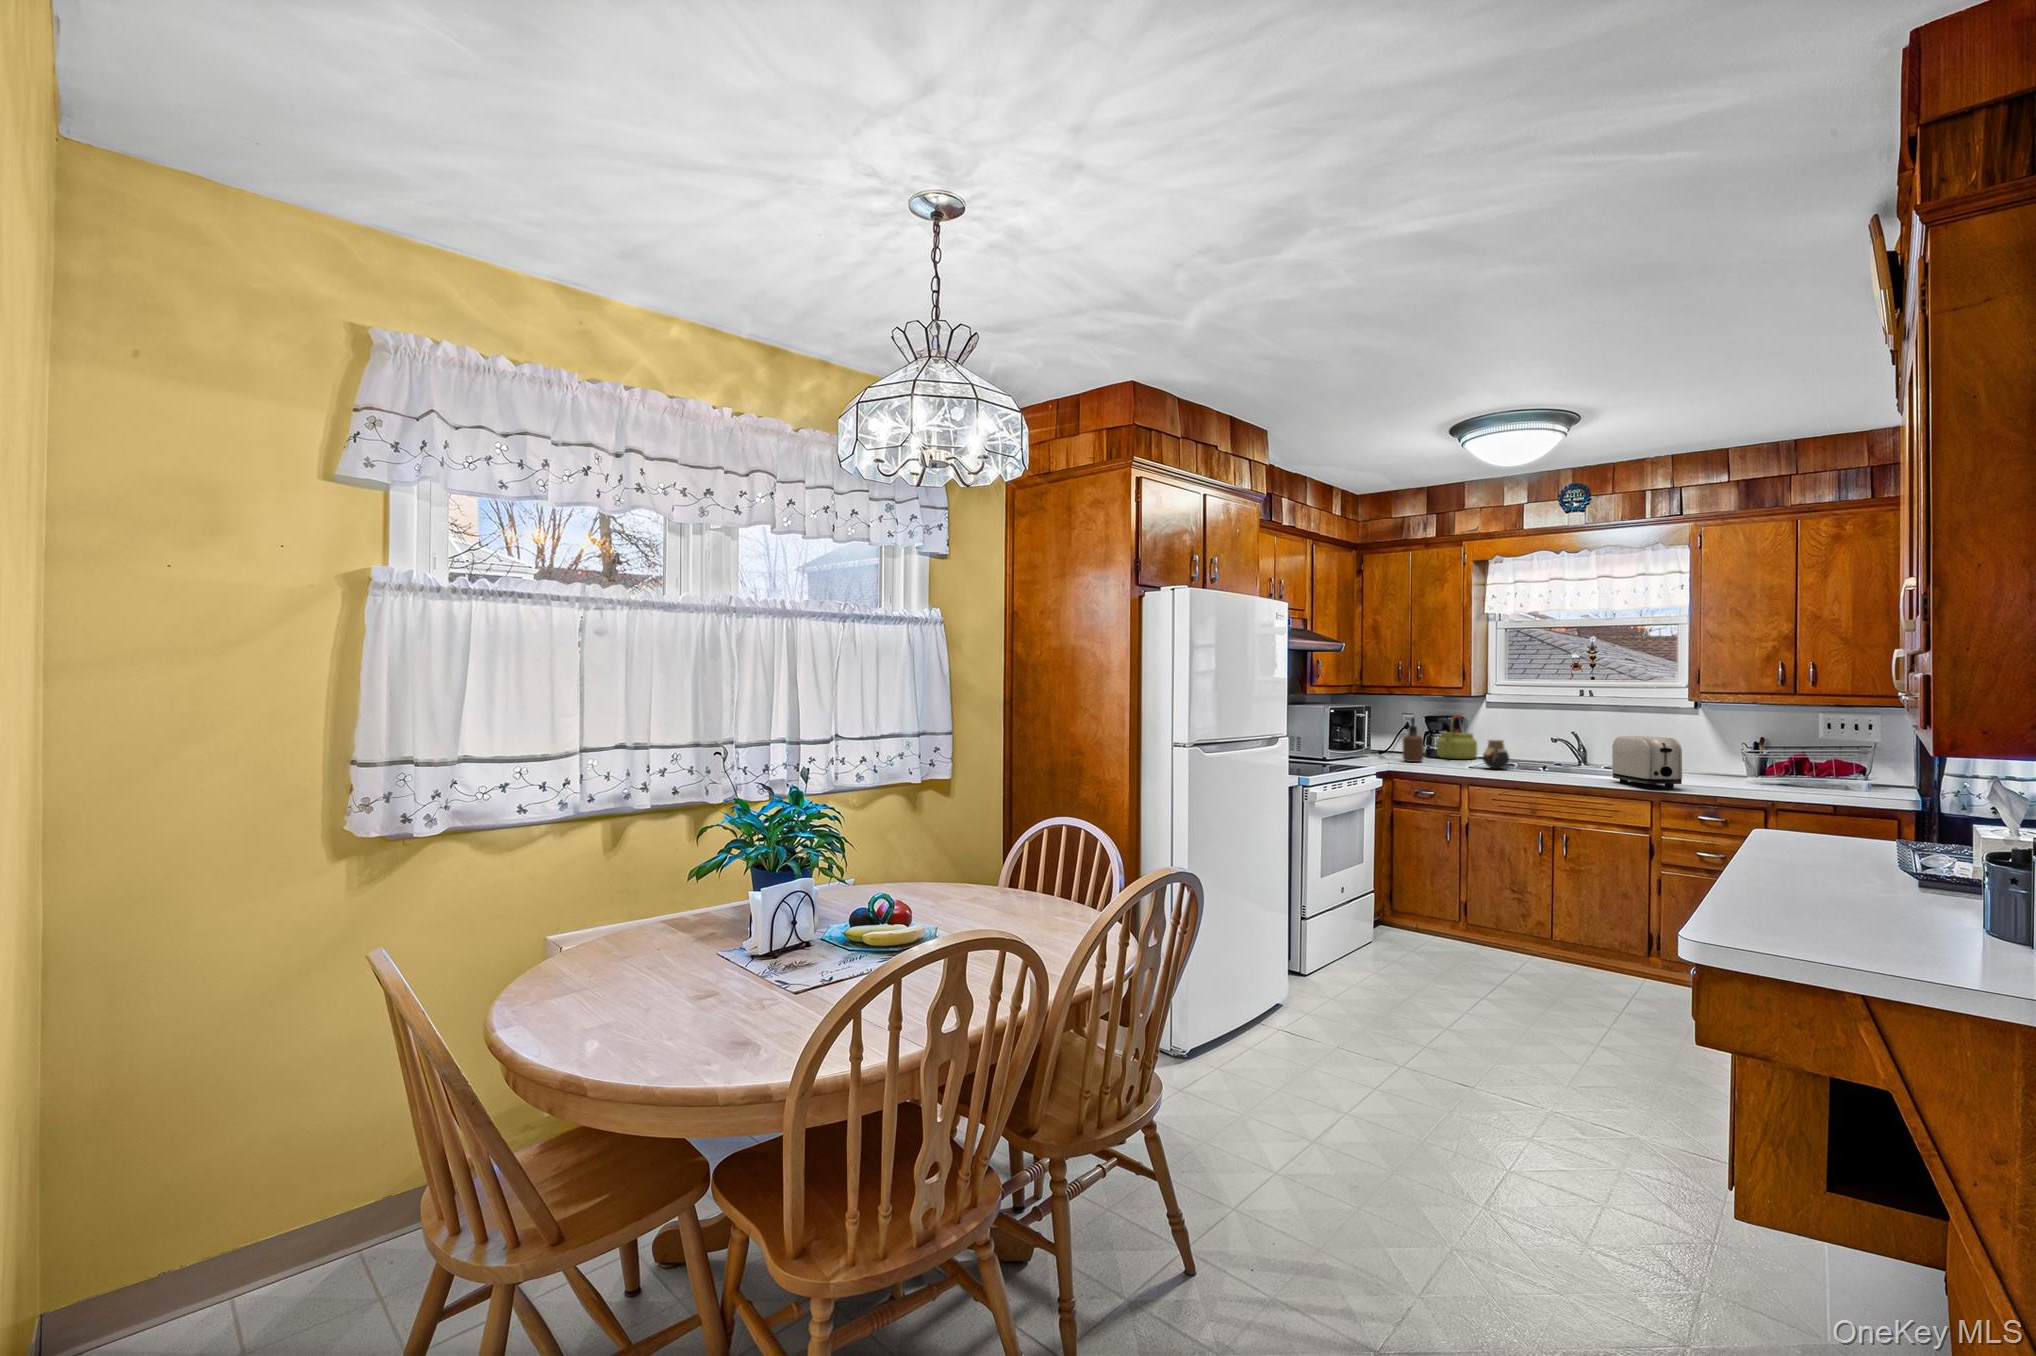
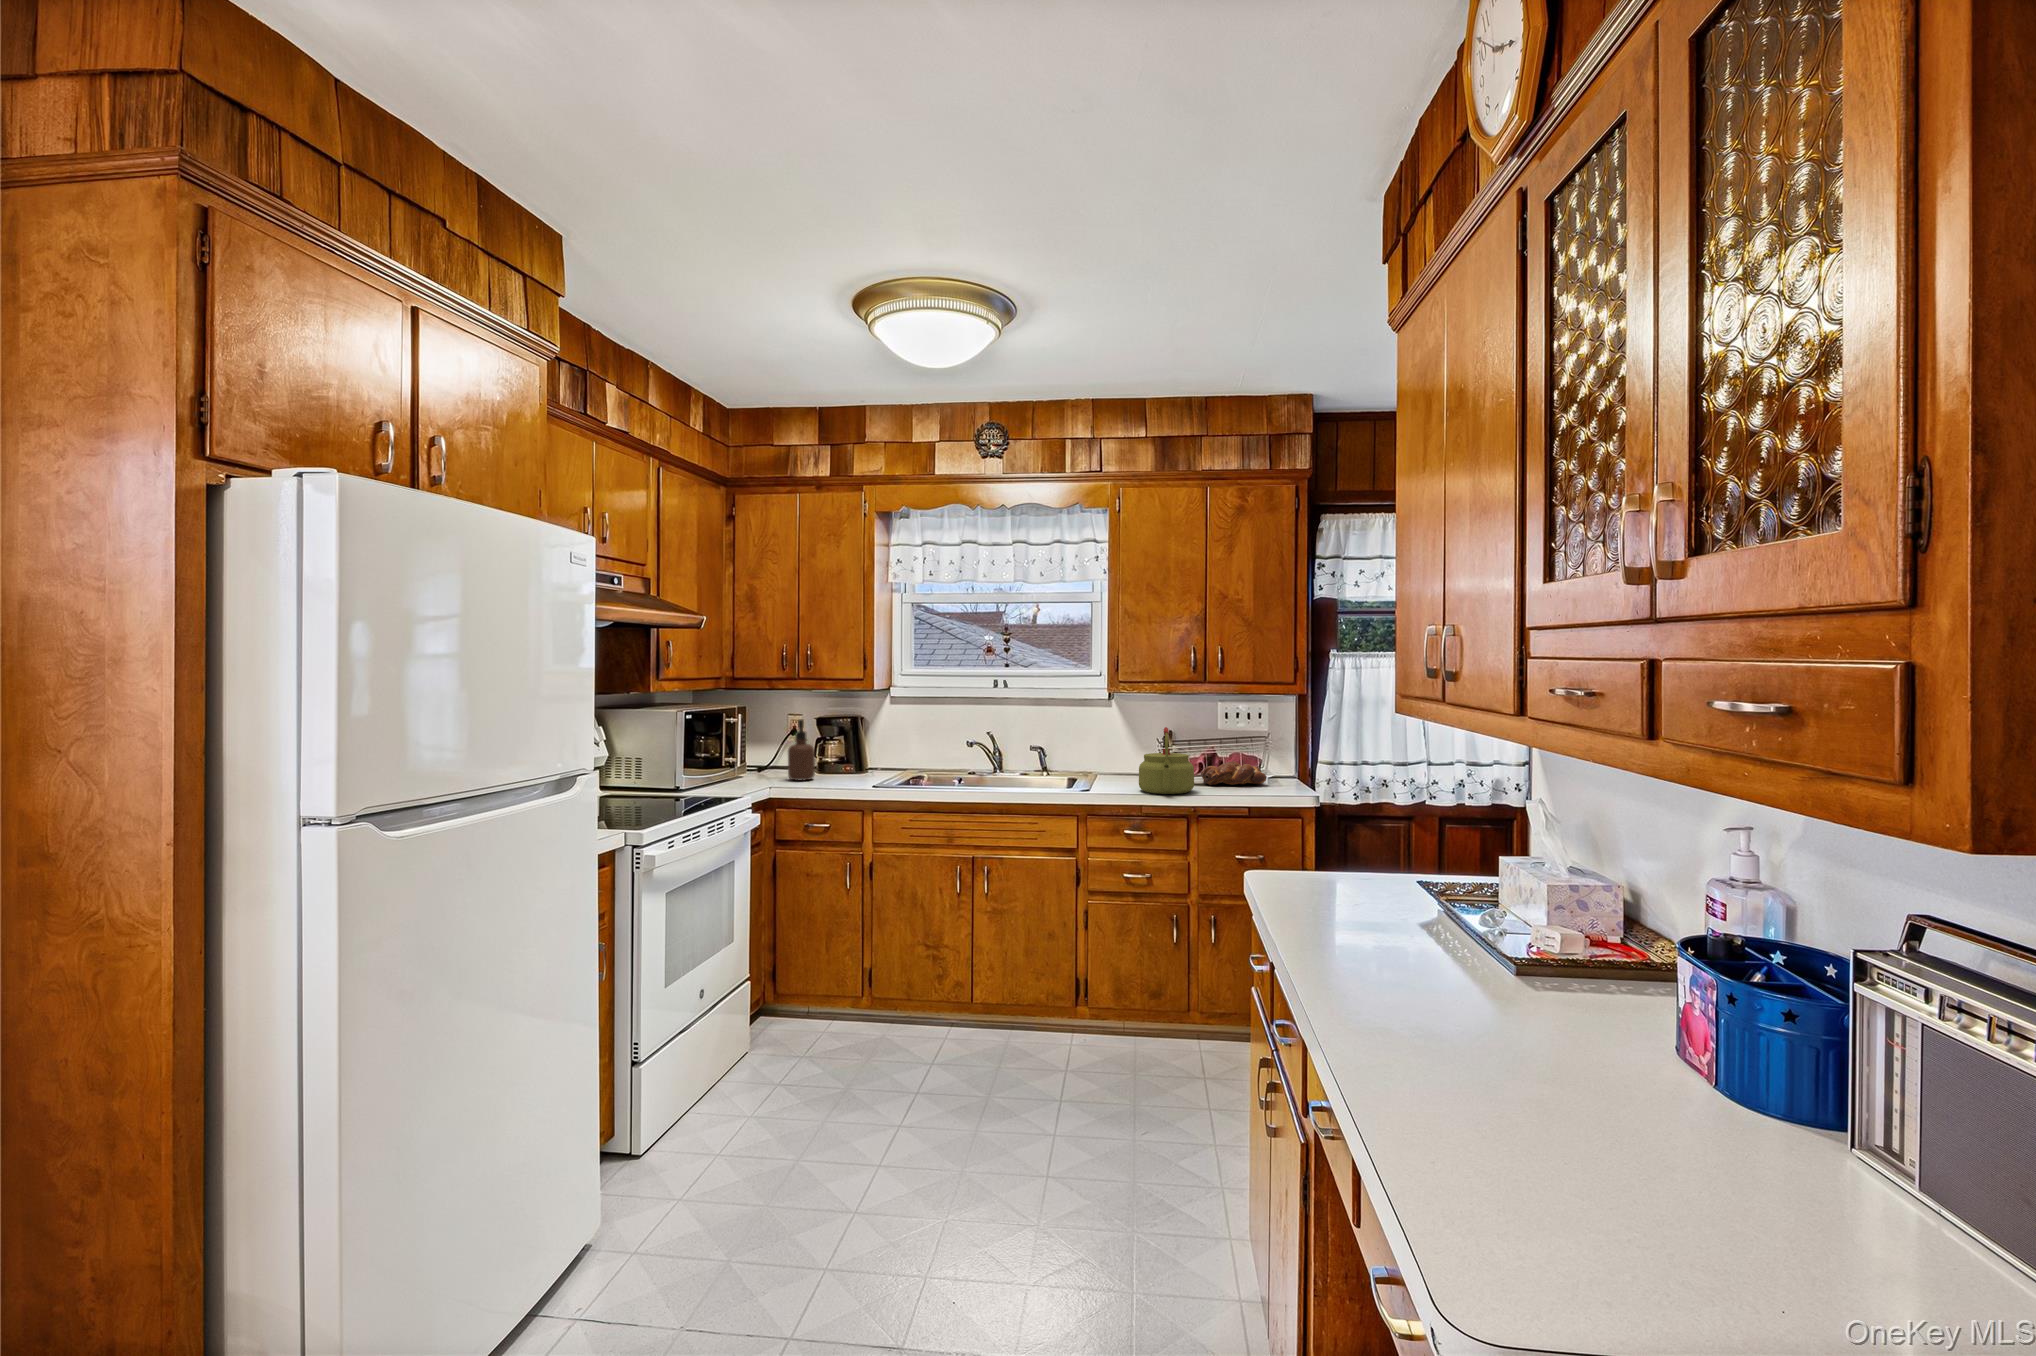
kettle: present [1437,715,1477,759] -> present [1139,727,1194,794]
toaster: present [1612,736,1682,788] -> none [1037,737,1112,802]
jar: present [1483,740,1509,769] -> none [888,746,919,785]
bread loaf: none [1792,766,1868,787] -> present [1202,762,1267,785]

